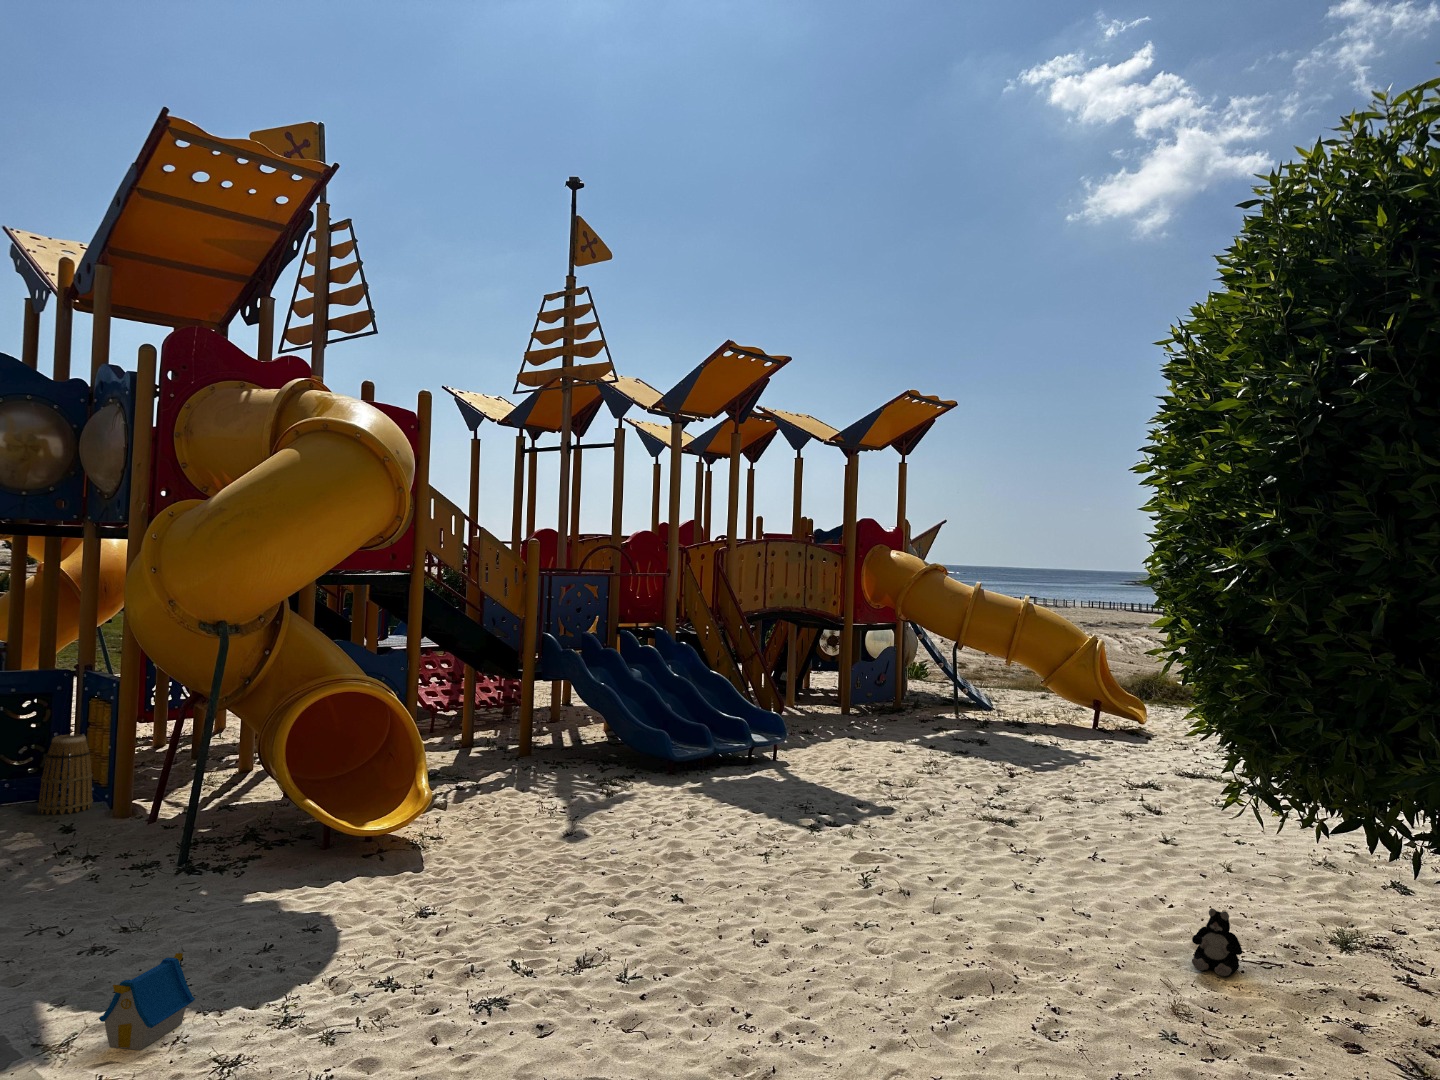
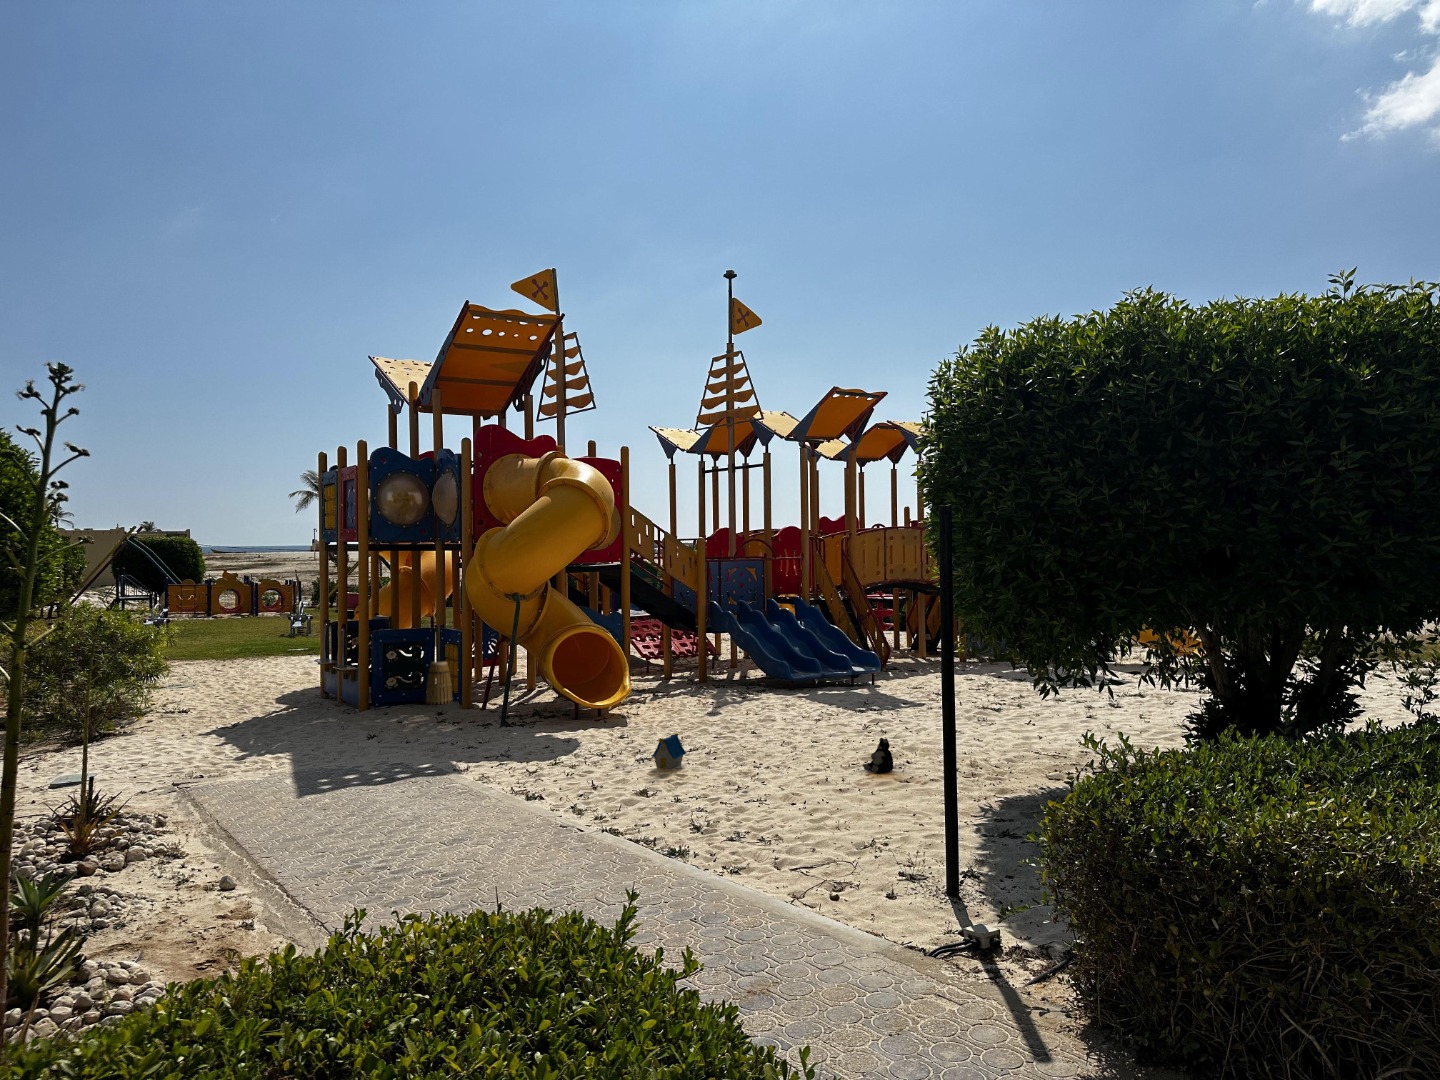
plush toy: present [1192,909,1242,977] -> present [863,738,893,773]
toy house: present [99,953,195,1050] -> present [651,734,686,769]

